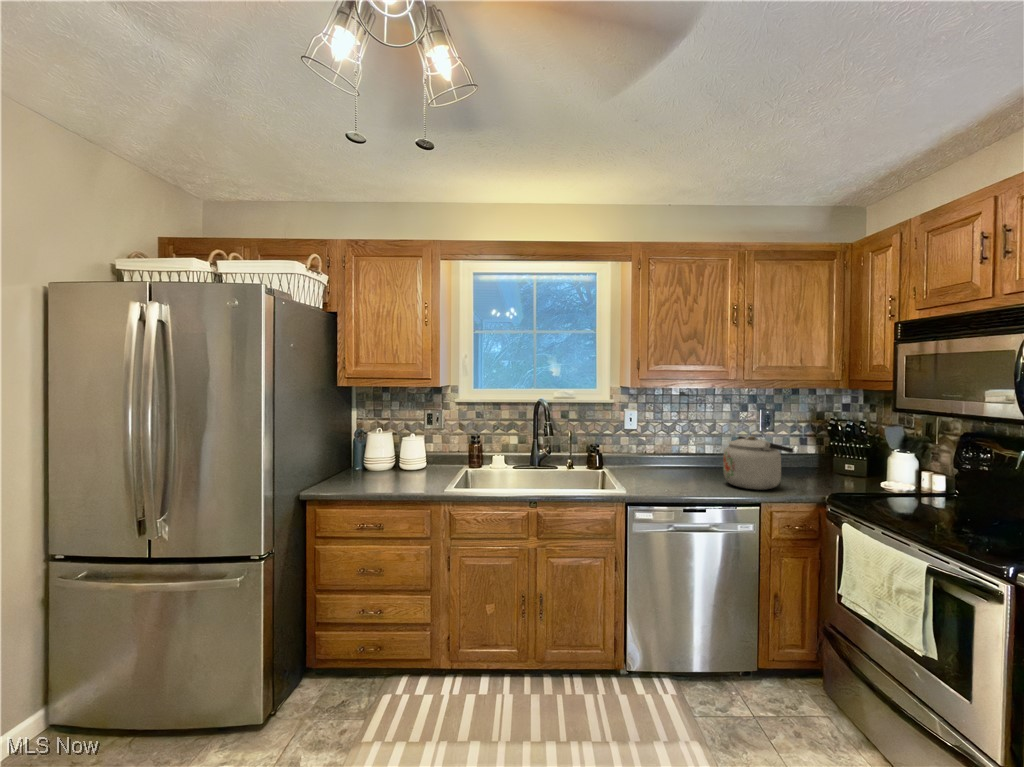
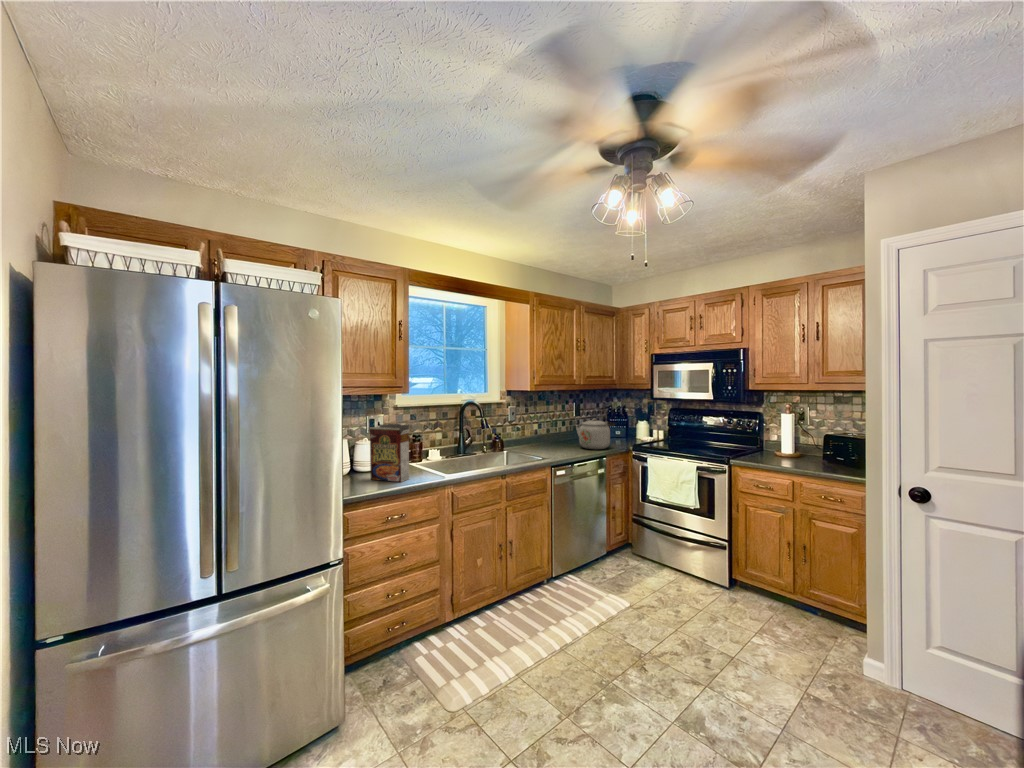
cereal box: none [385,419,416,488] -> present [368,424,410,482]

